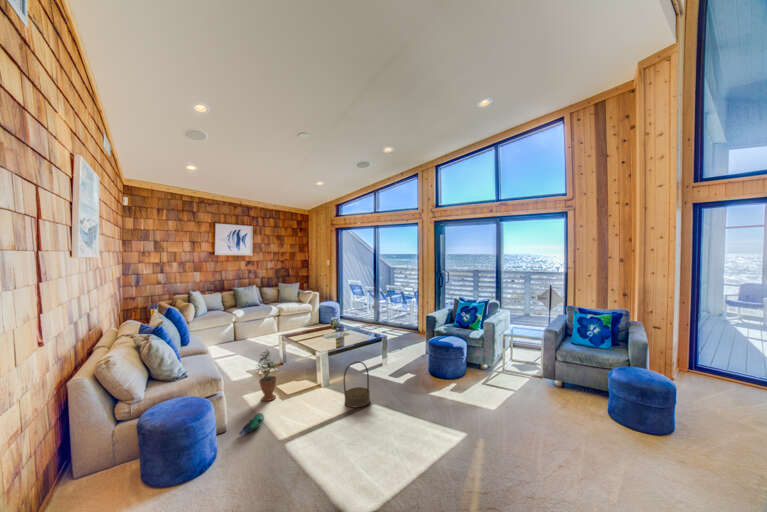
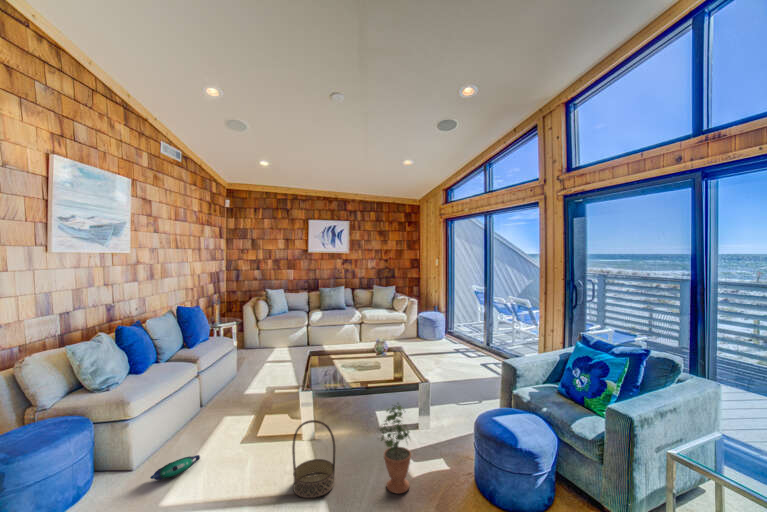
potted plant: present [258,351,277,401] -> present [380,405,411,493]

